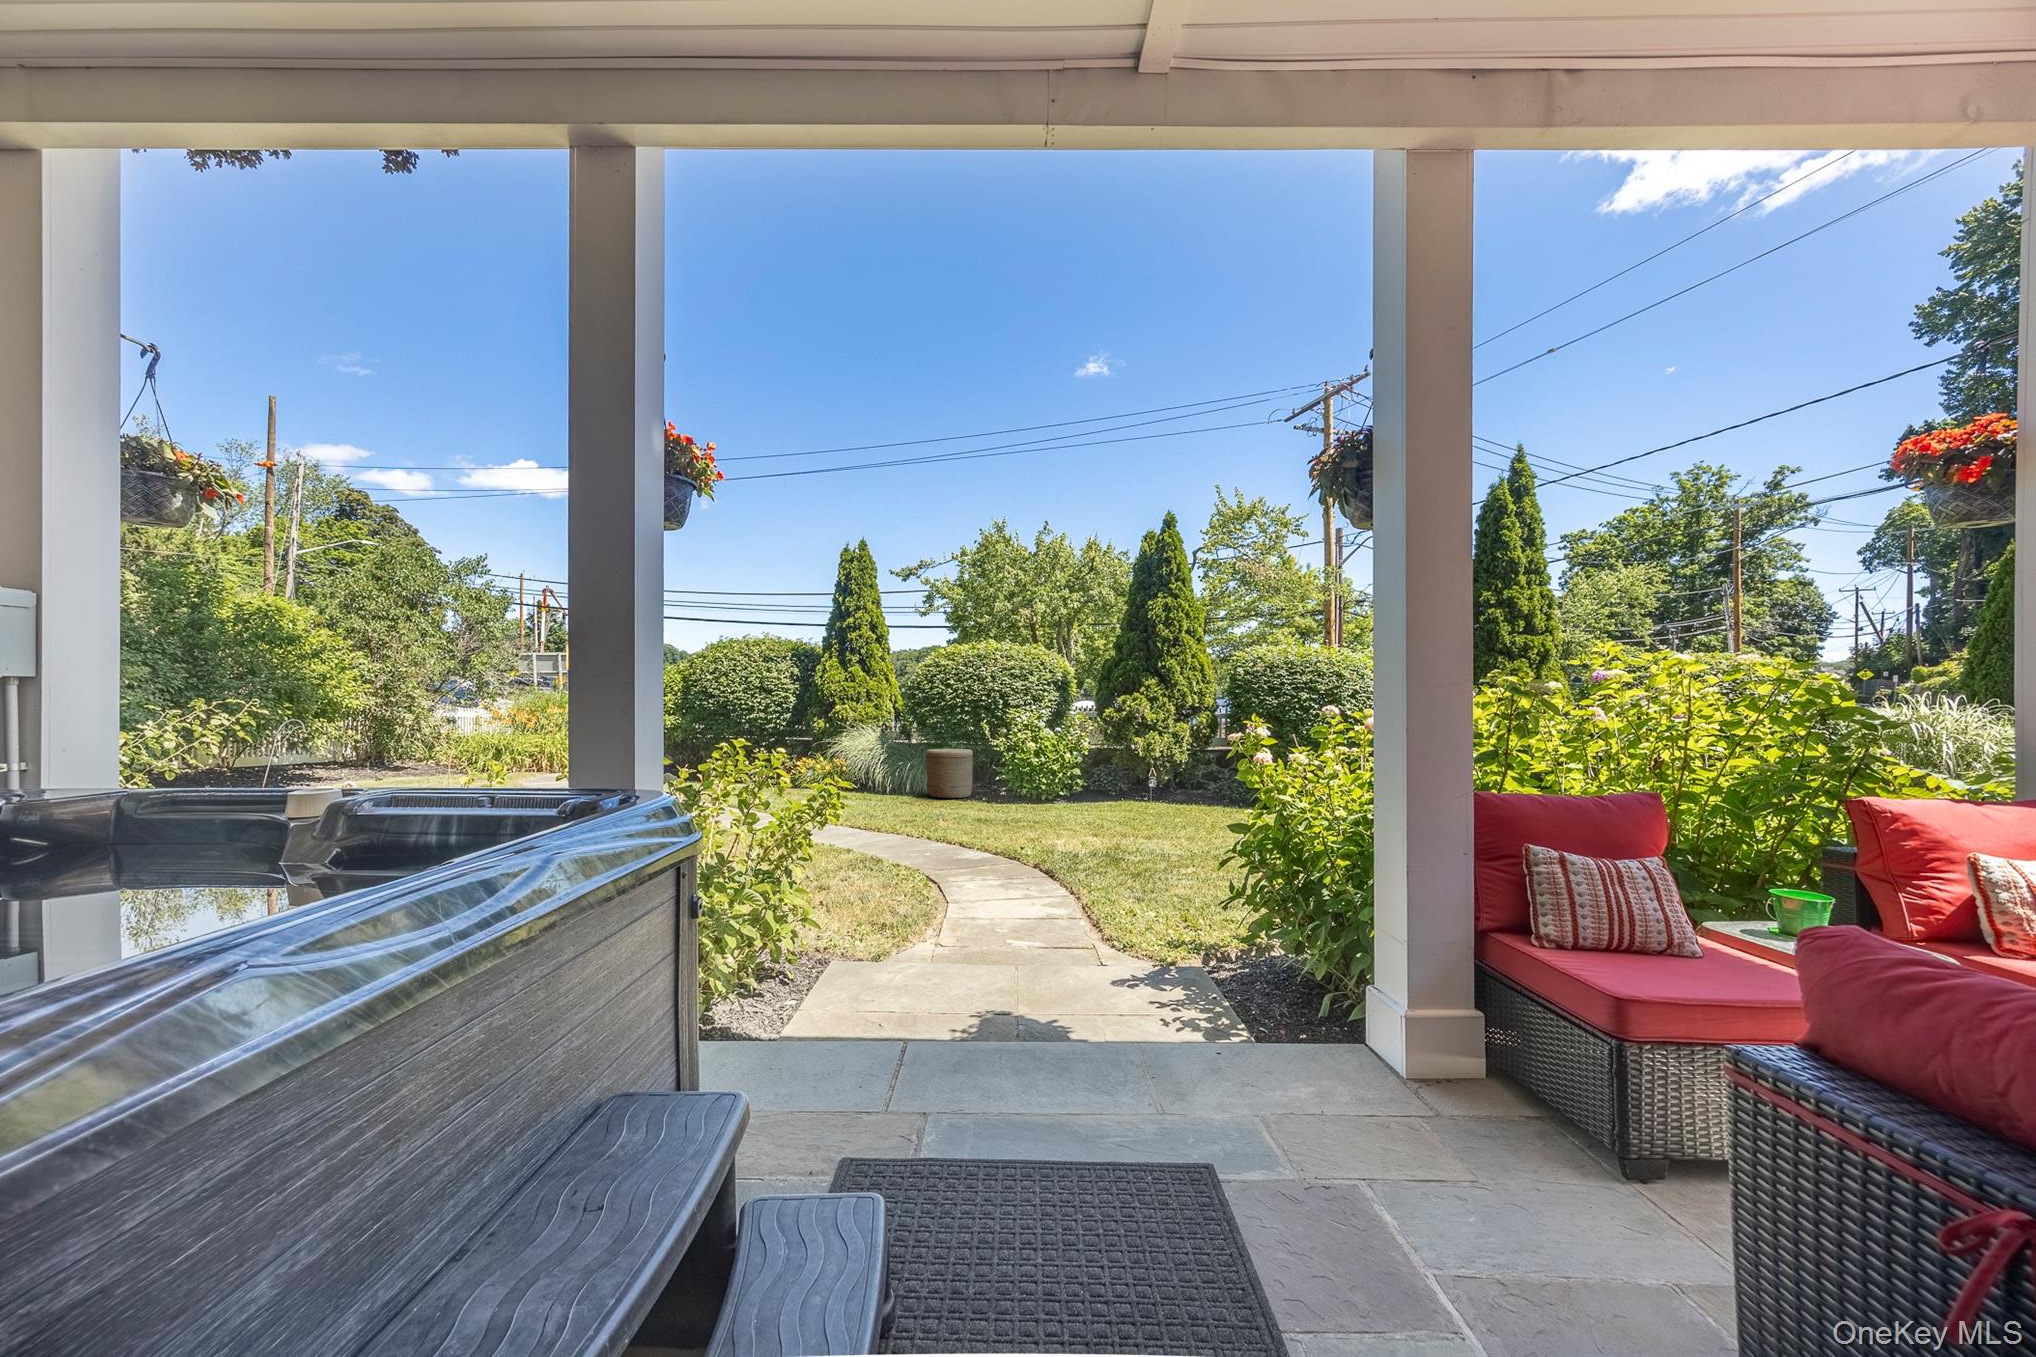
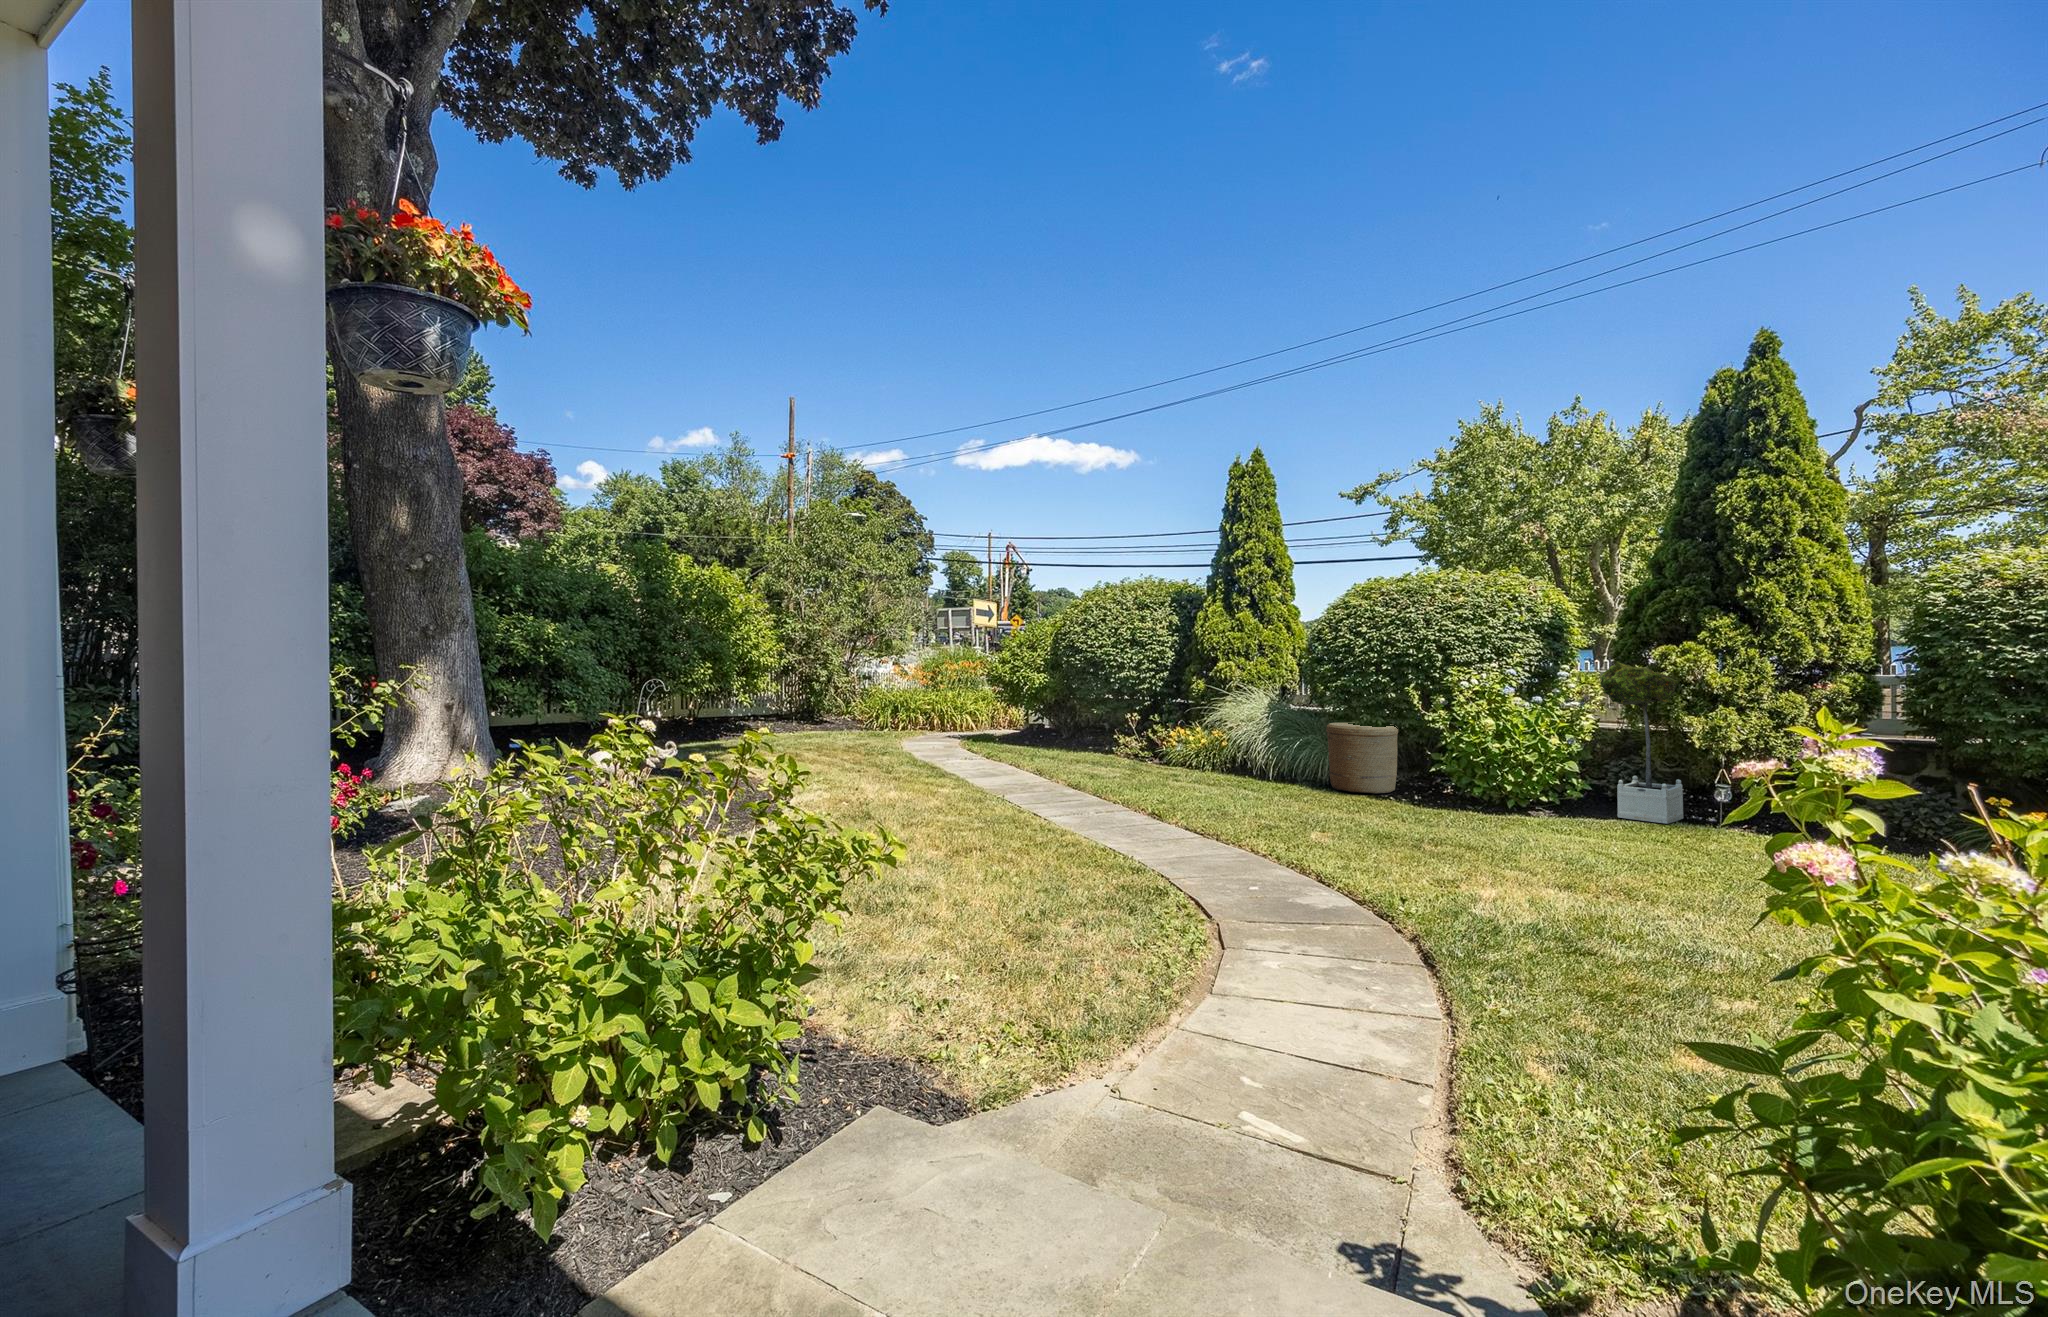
potted tree: none [1092,705,1134,802] -> present [1600,661,1683,824]

